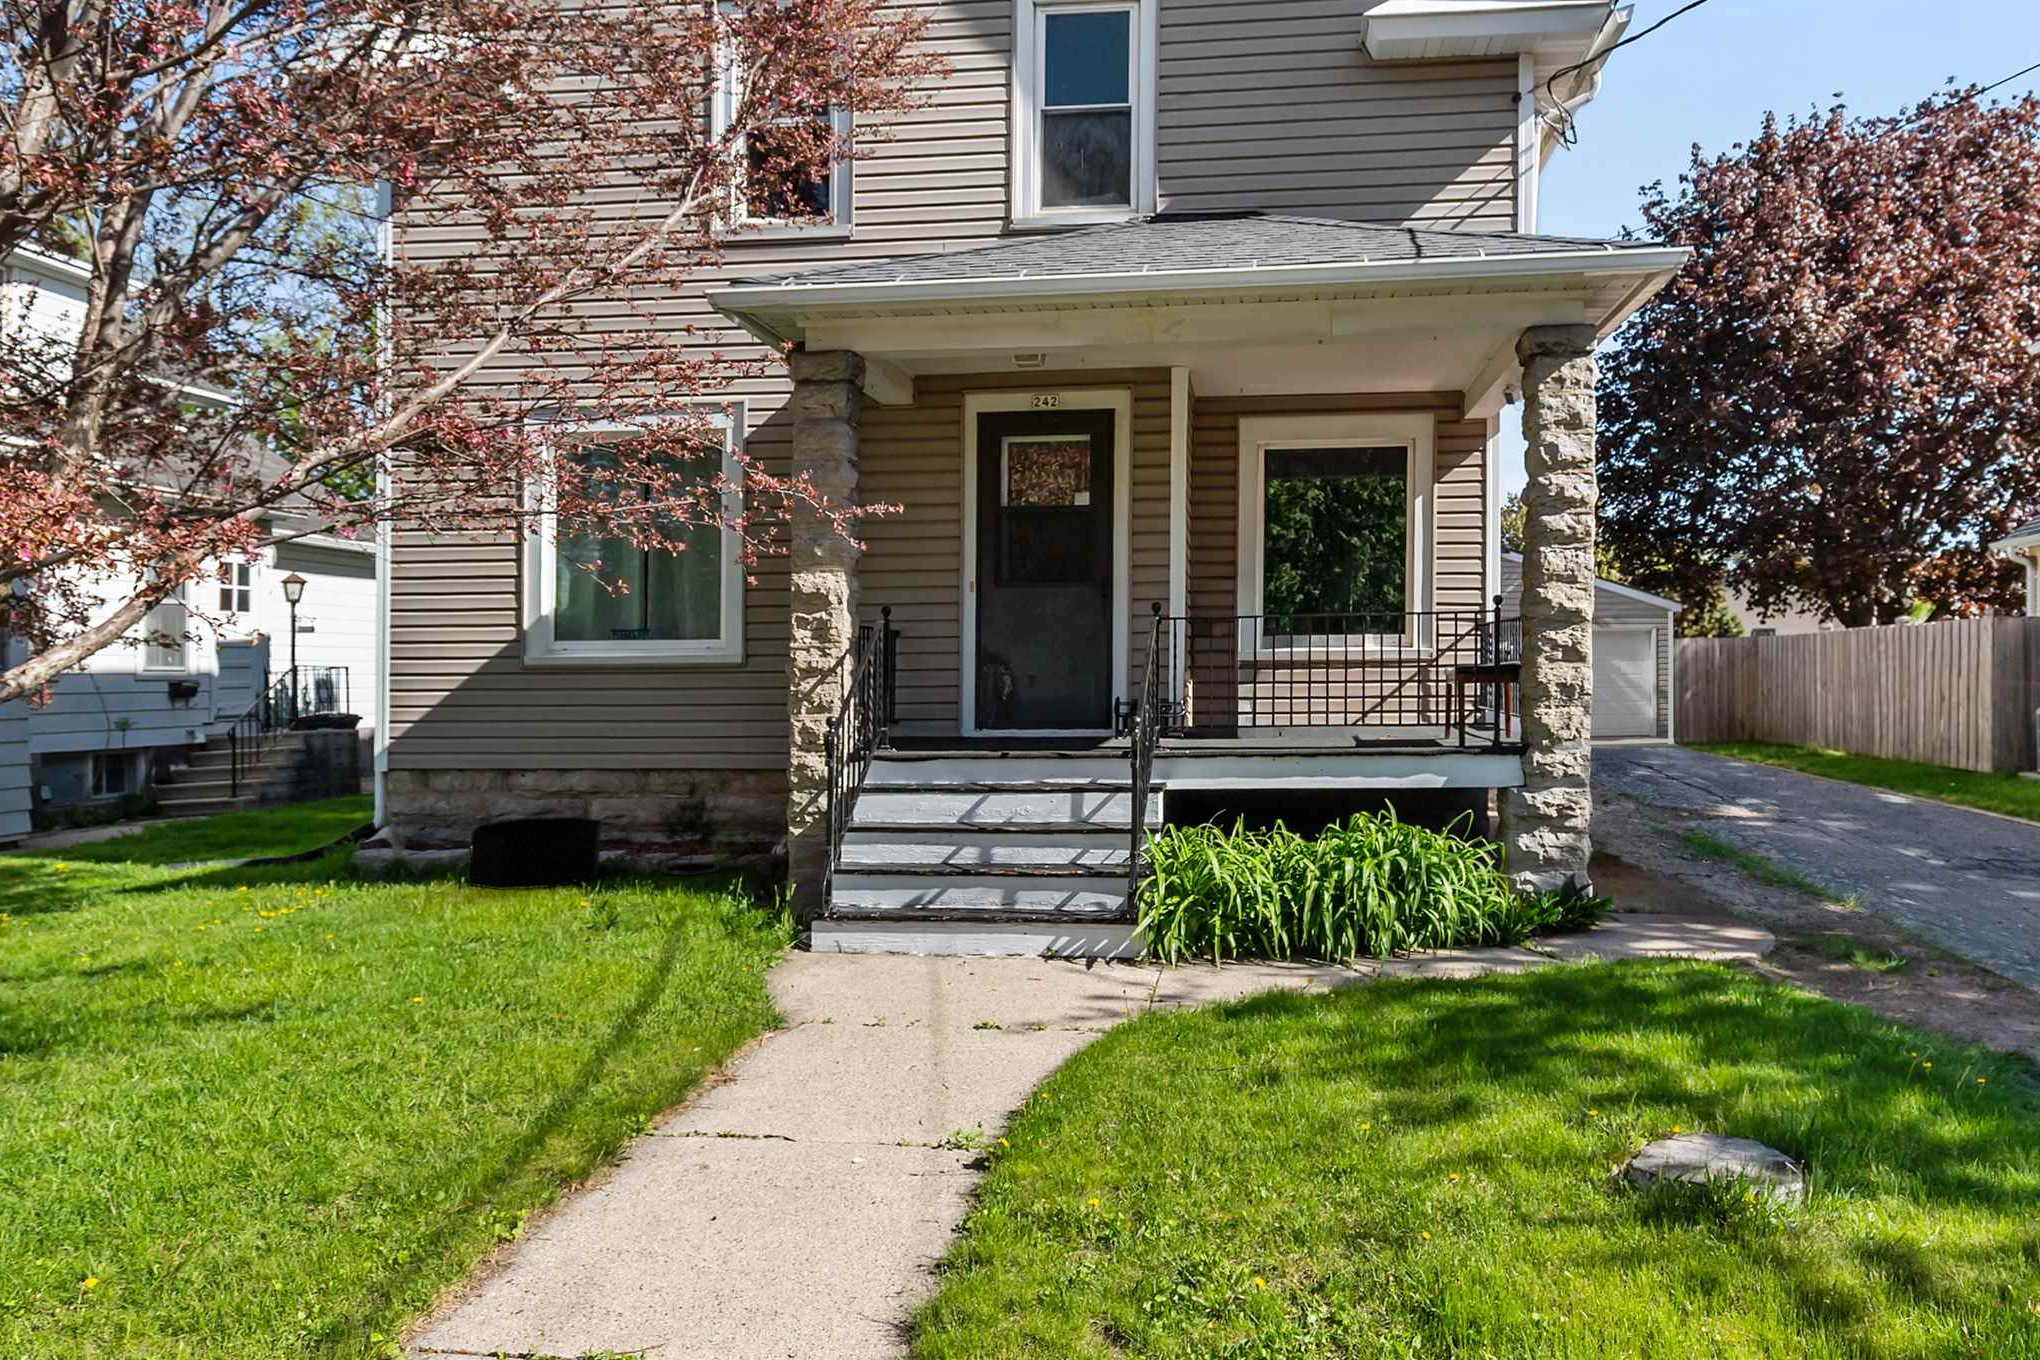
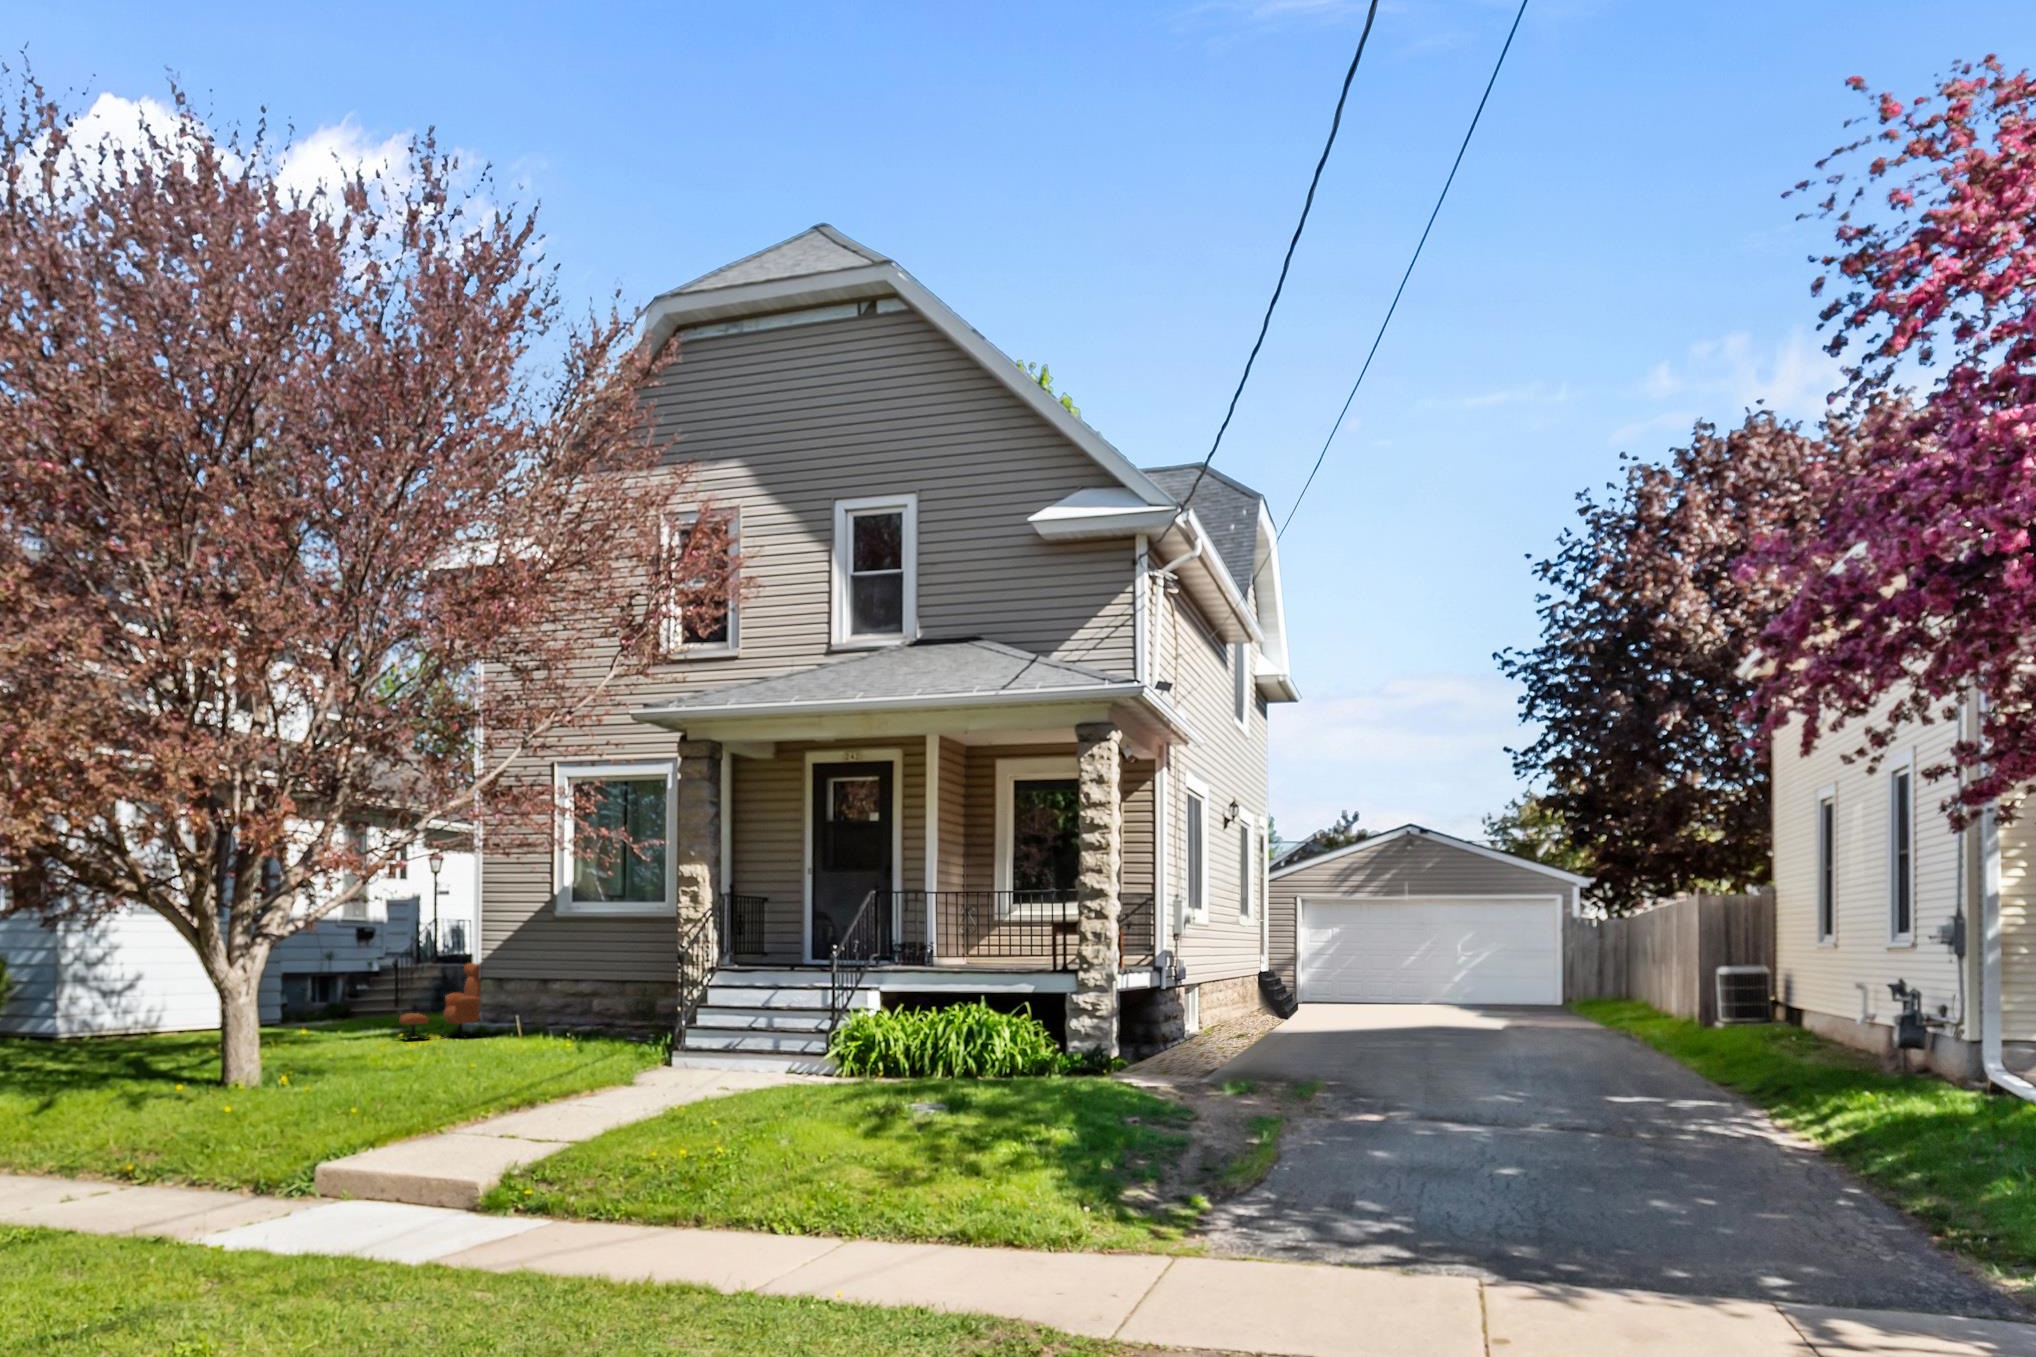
lounge chair: none [239,746,402,889] -> present [395,963,481,1041]
basket: present [469,817,601,890] -> none [516,1007,593,1044]

